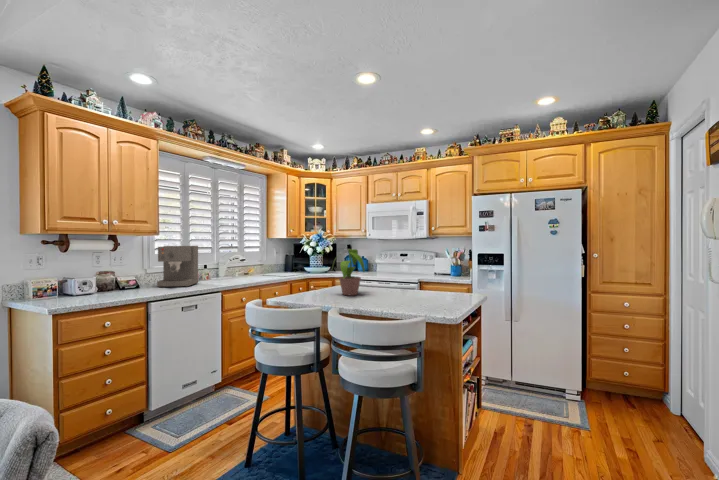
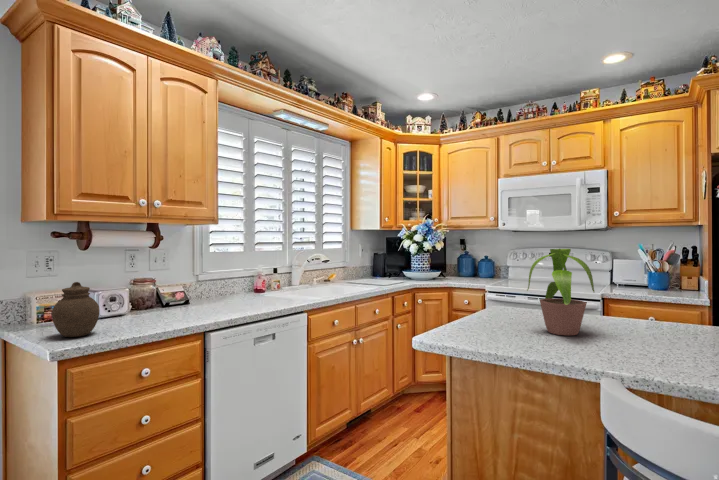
coffee maker: present [157,246,198,287] -> none [214,241,270,304]
jar: none [44,271,76,304] -> present [52,282,100,337]

